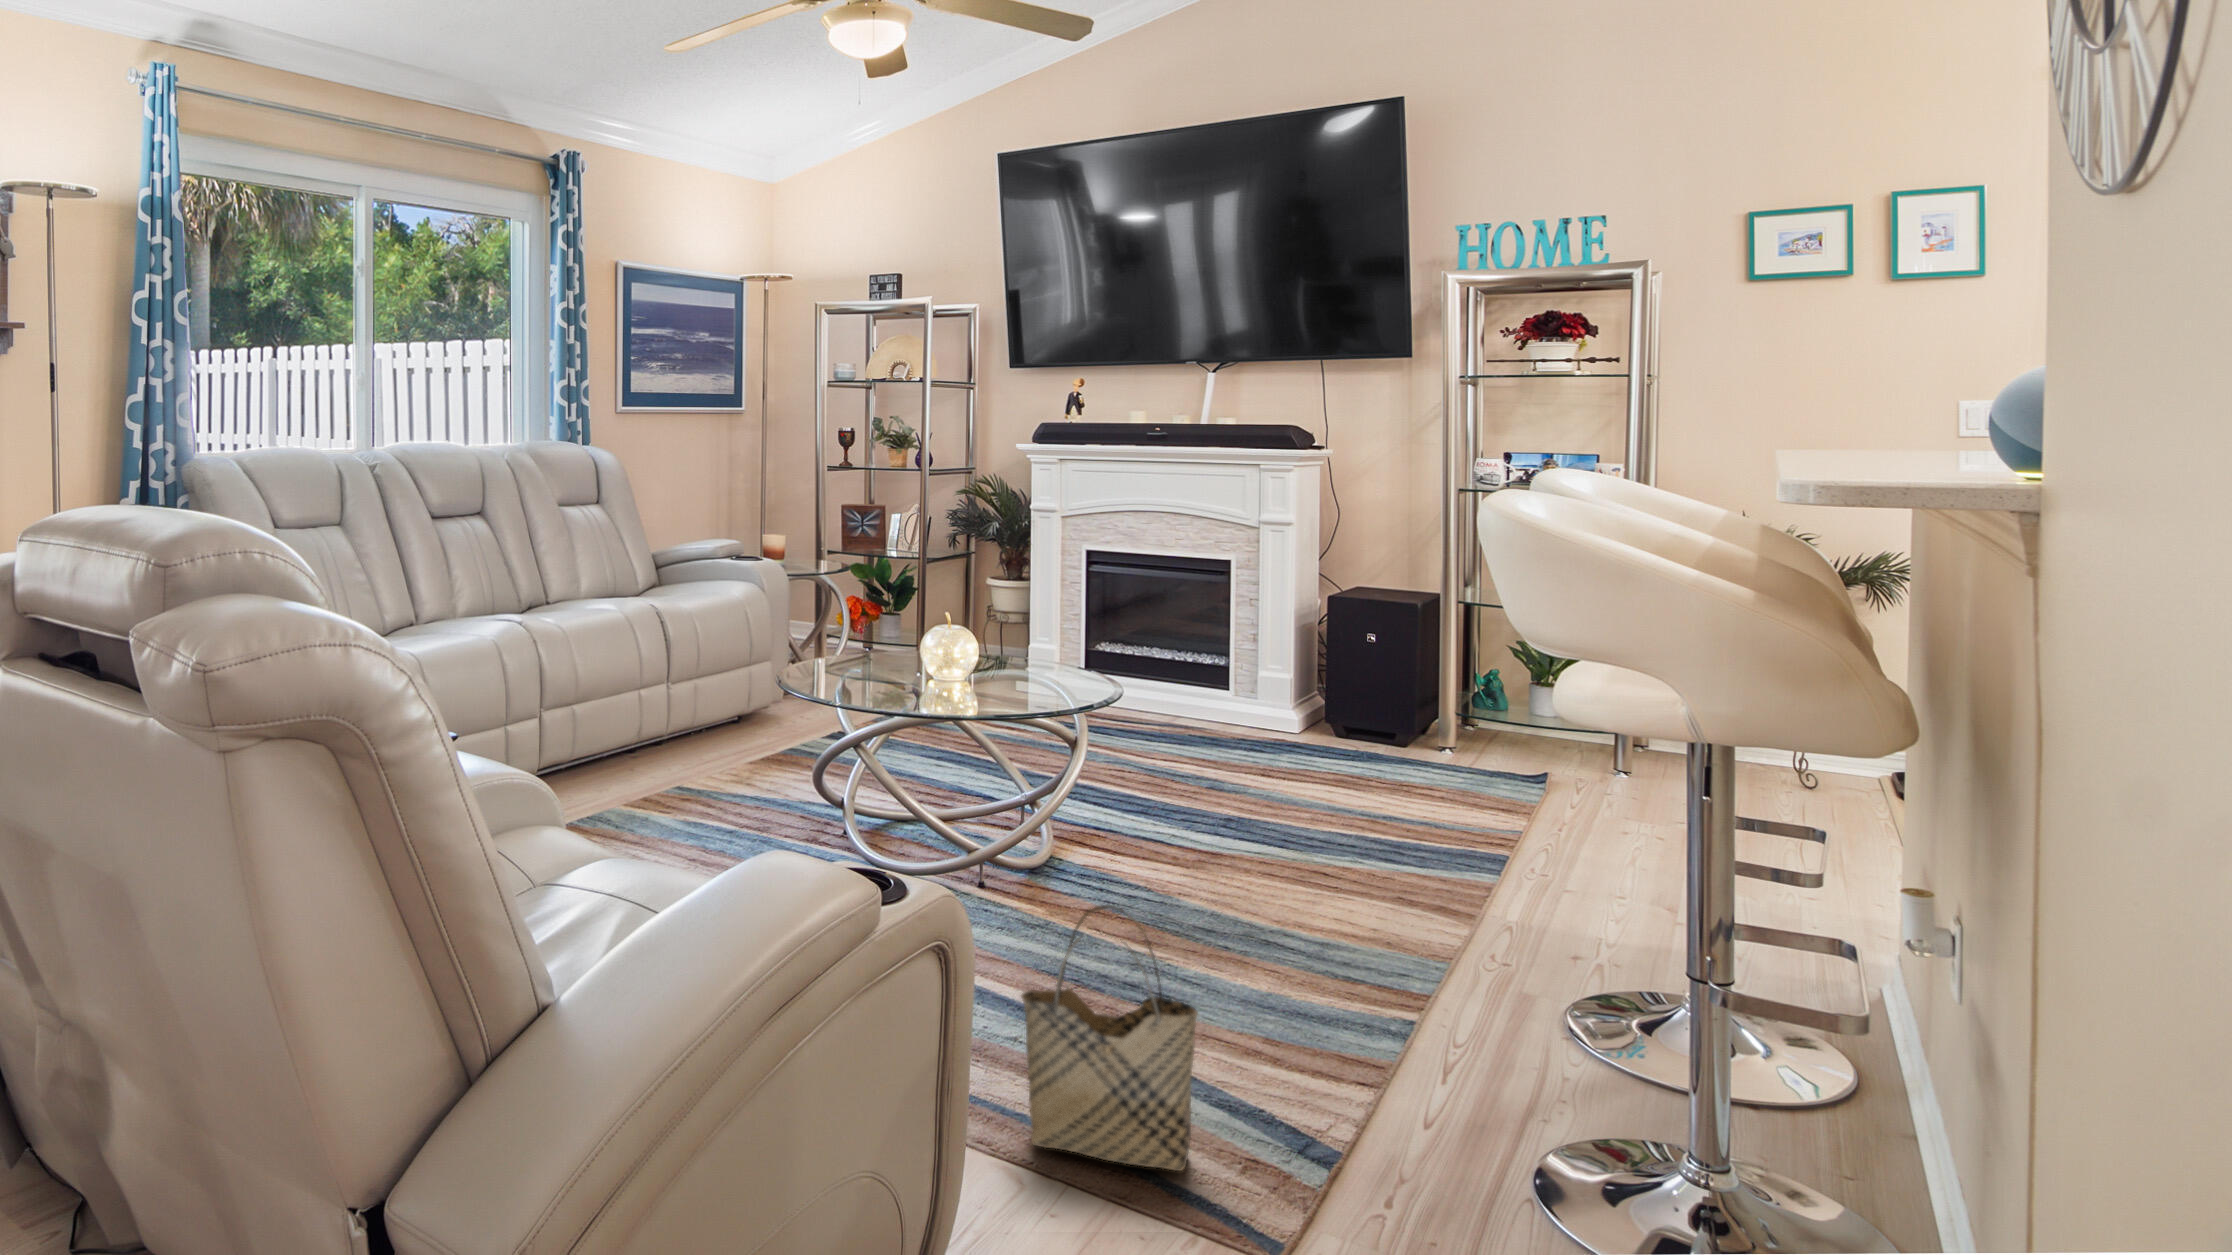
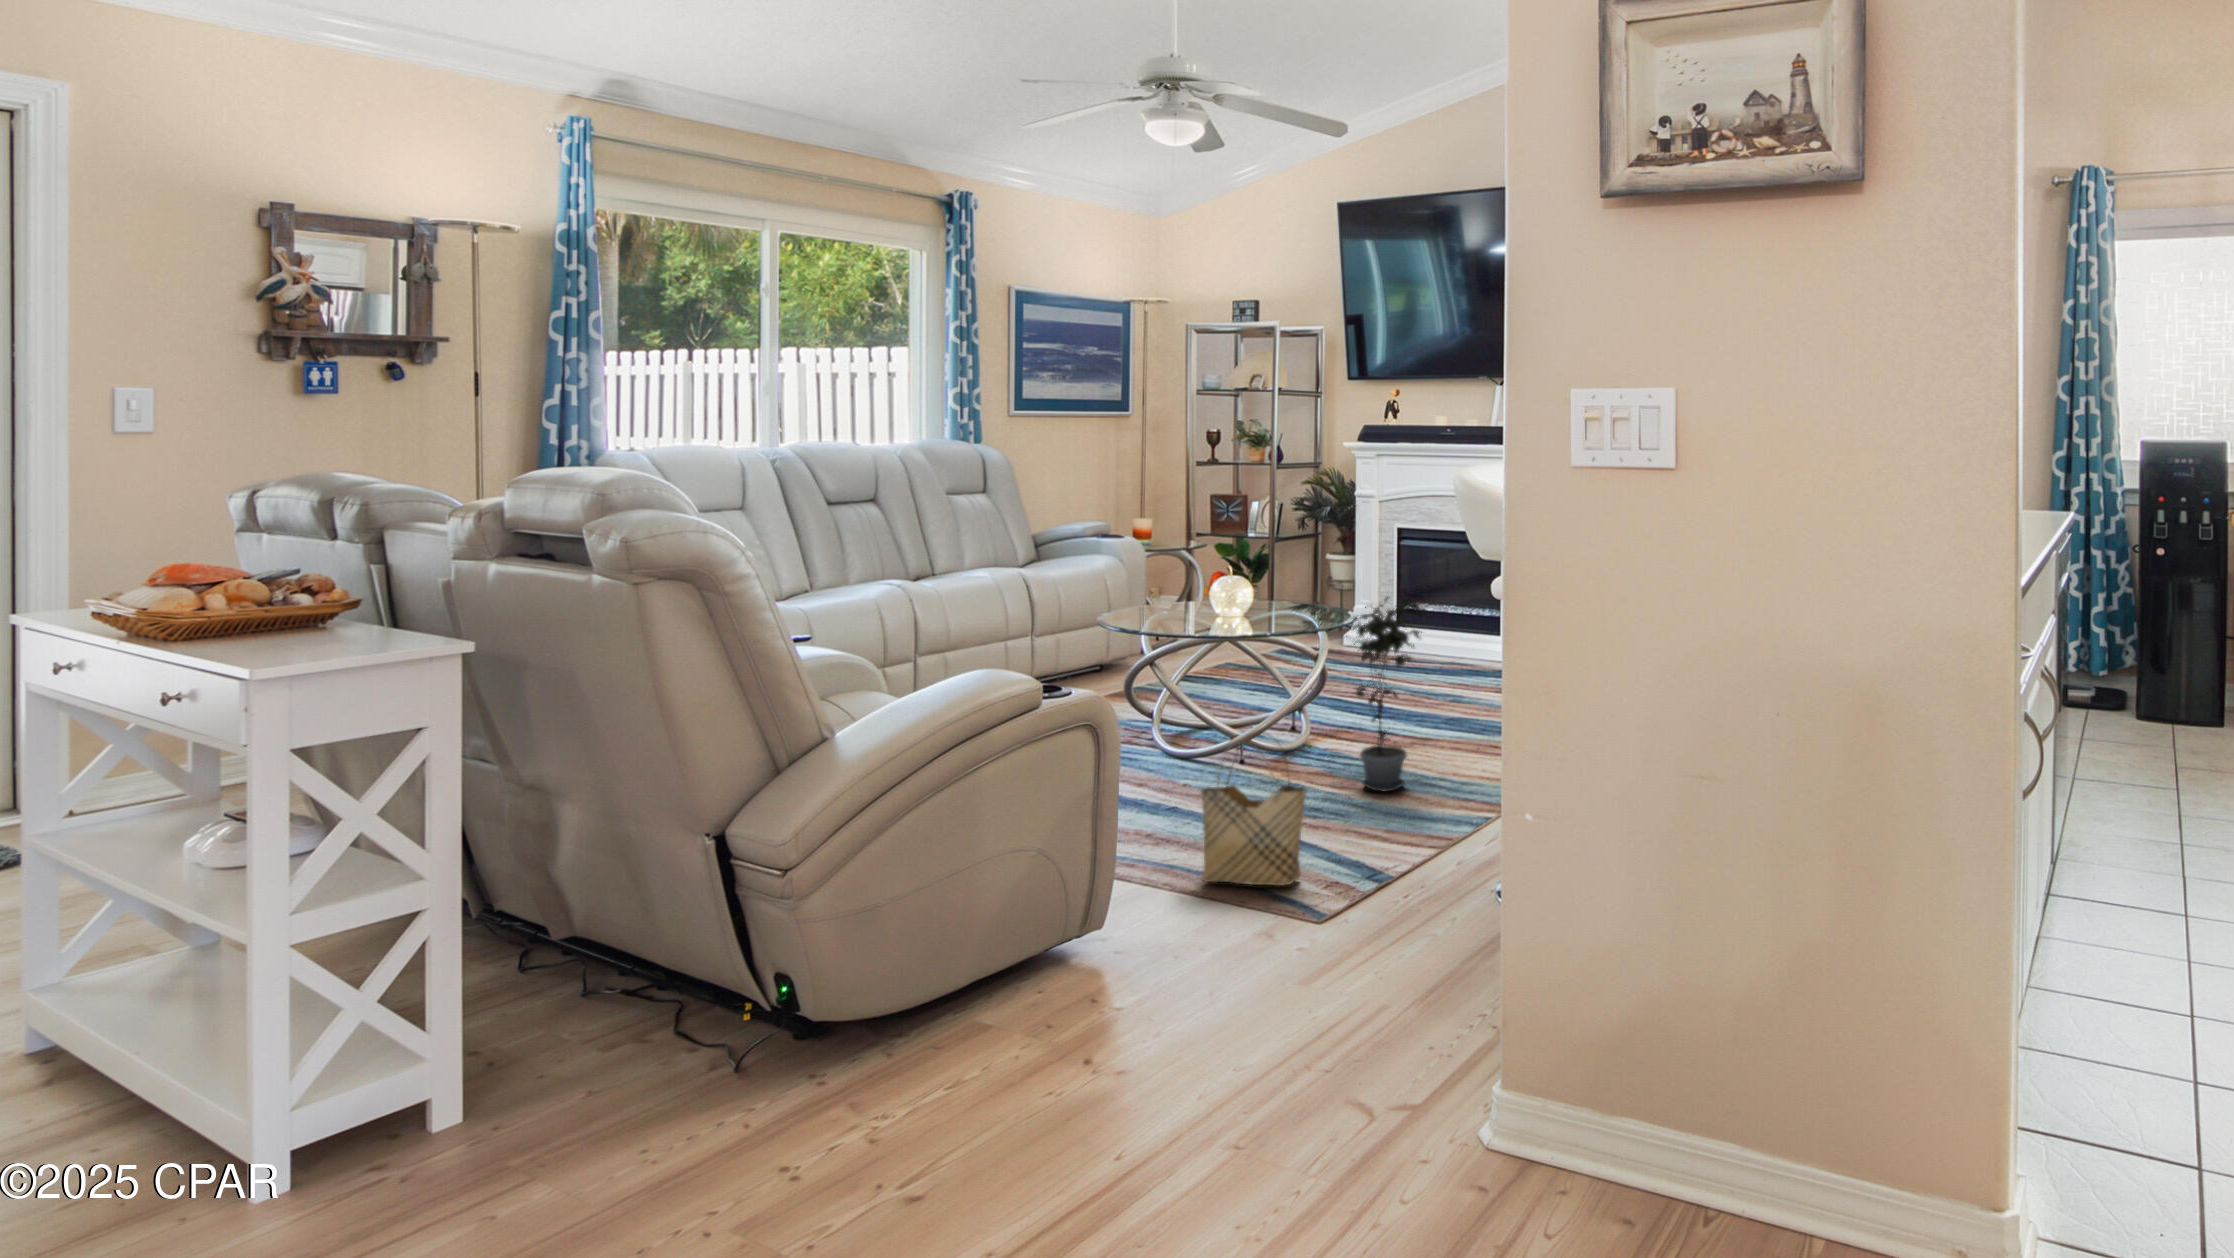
potted plant: none [1146,660,1284,965] -> present [1353,588,1427,792]

